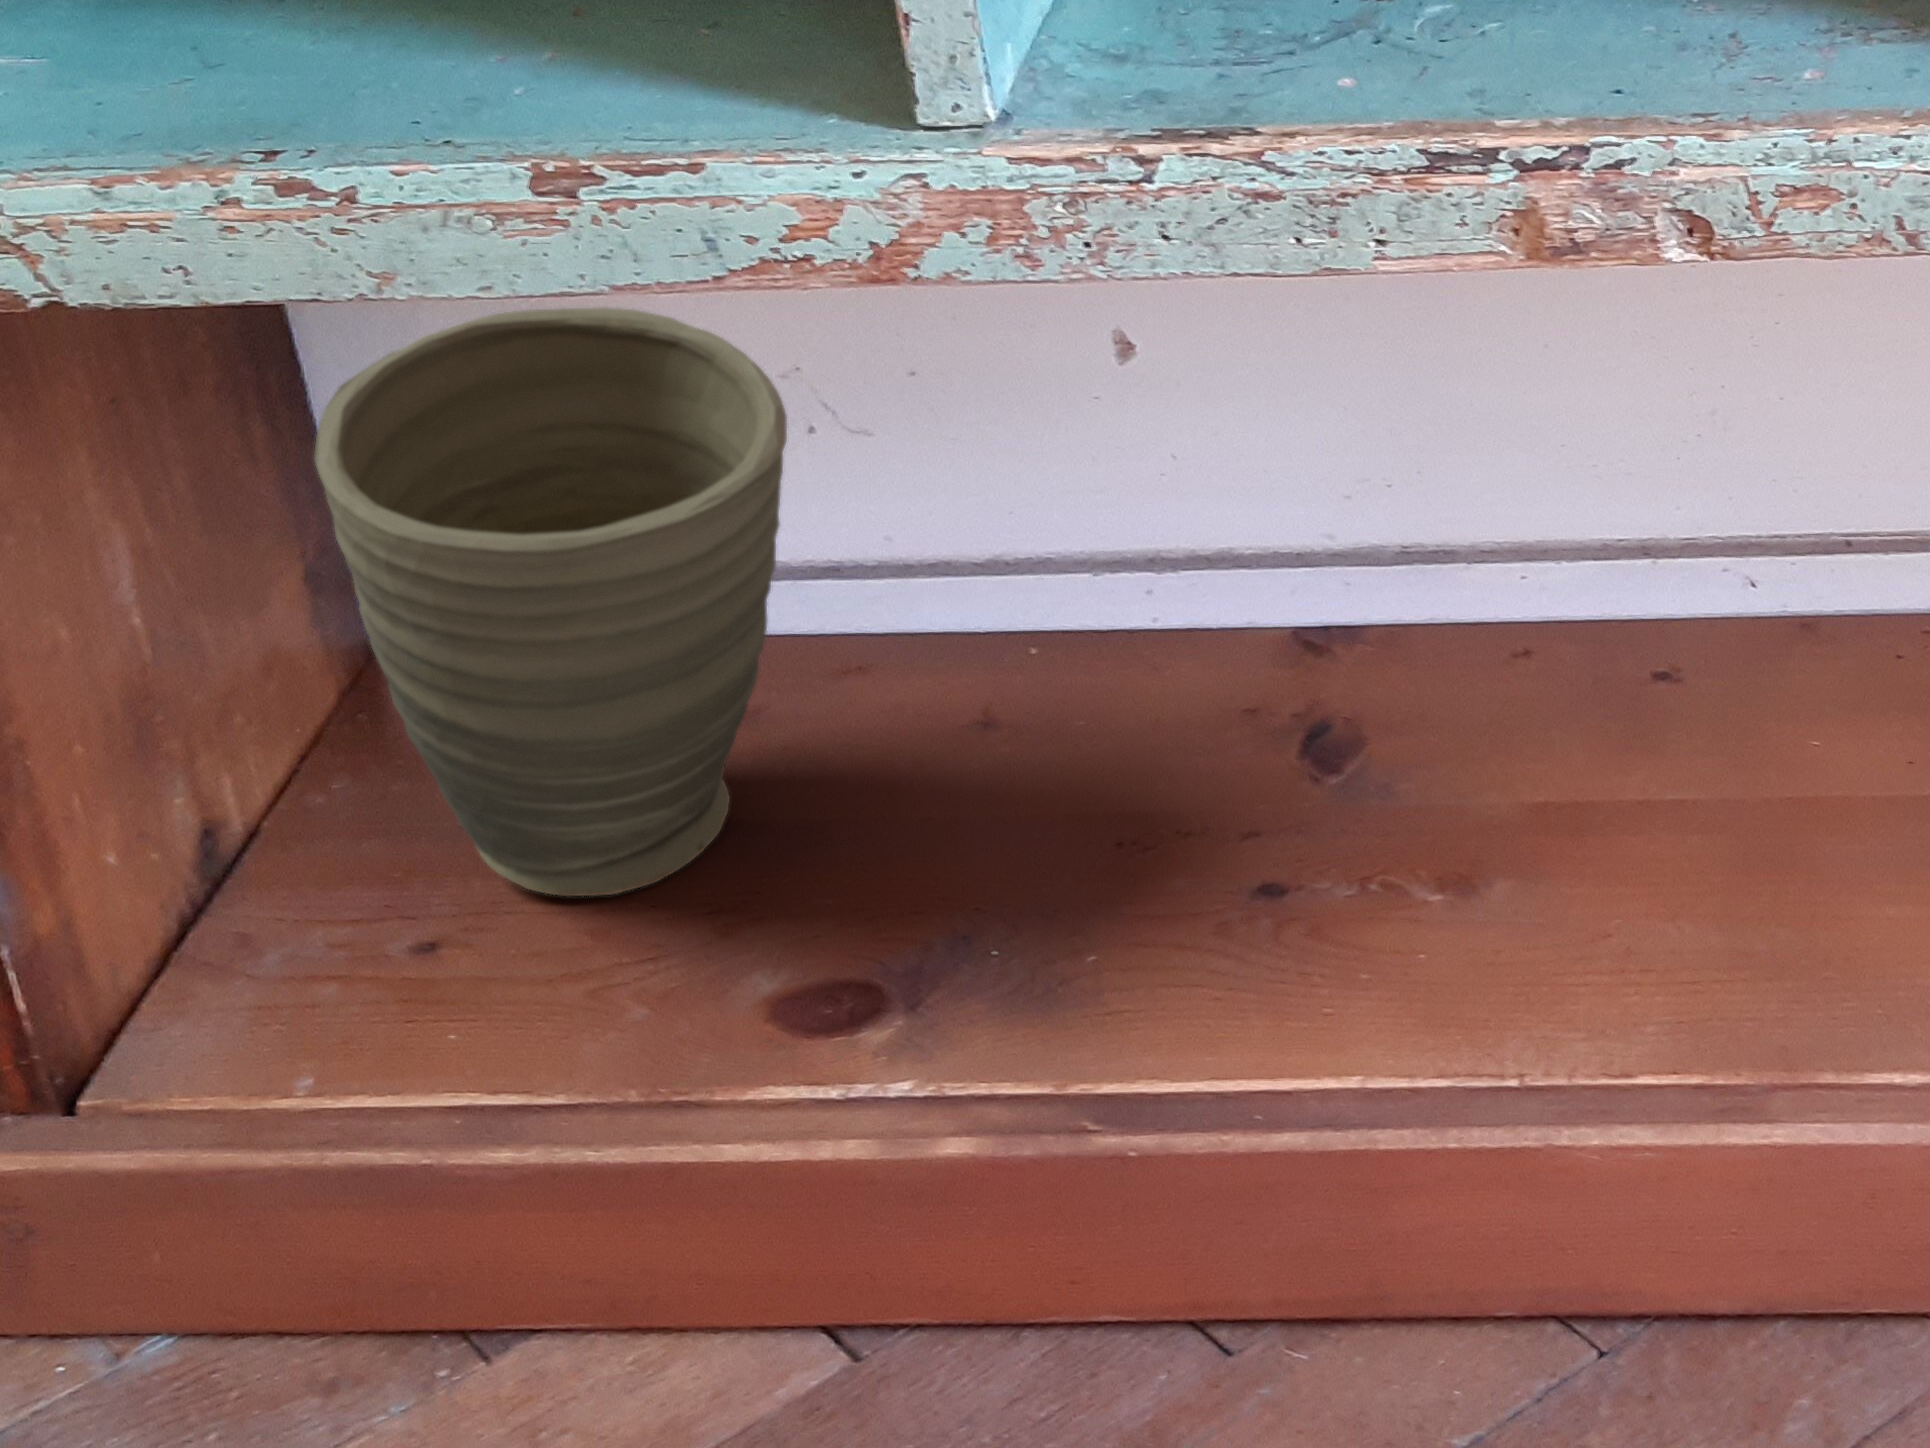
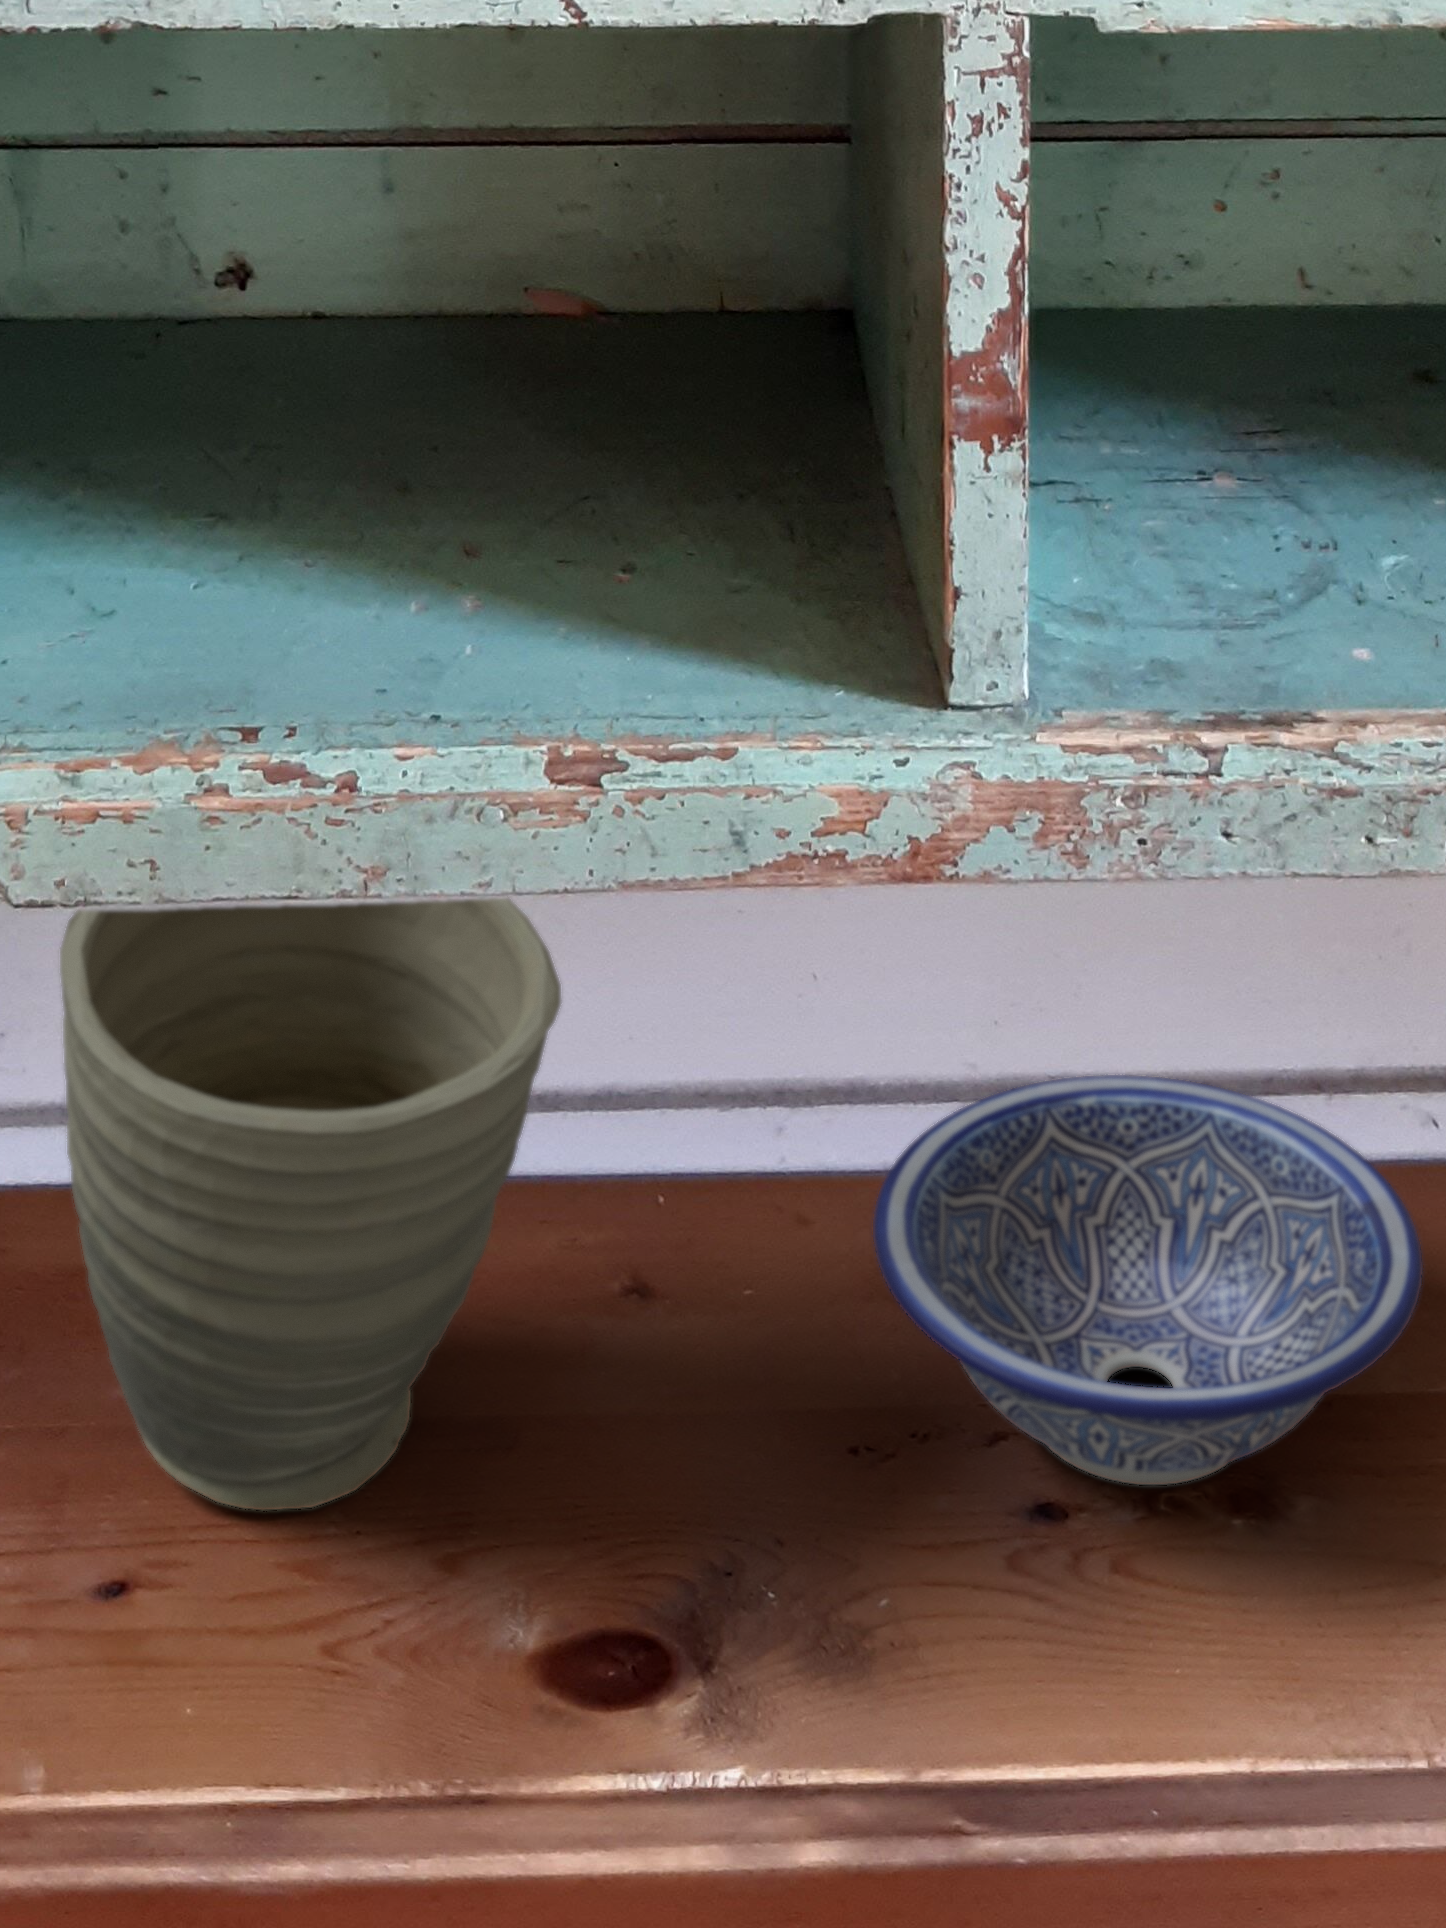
decorative bowl: none [1105,547,1606,882] -> present [873,1075,1423,1485]

